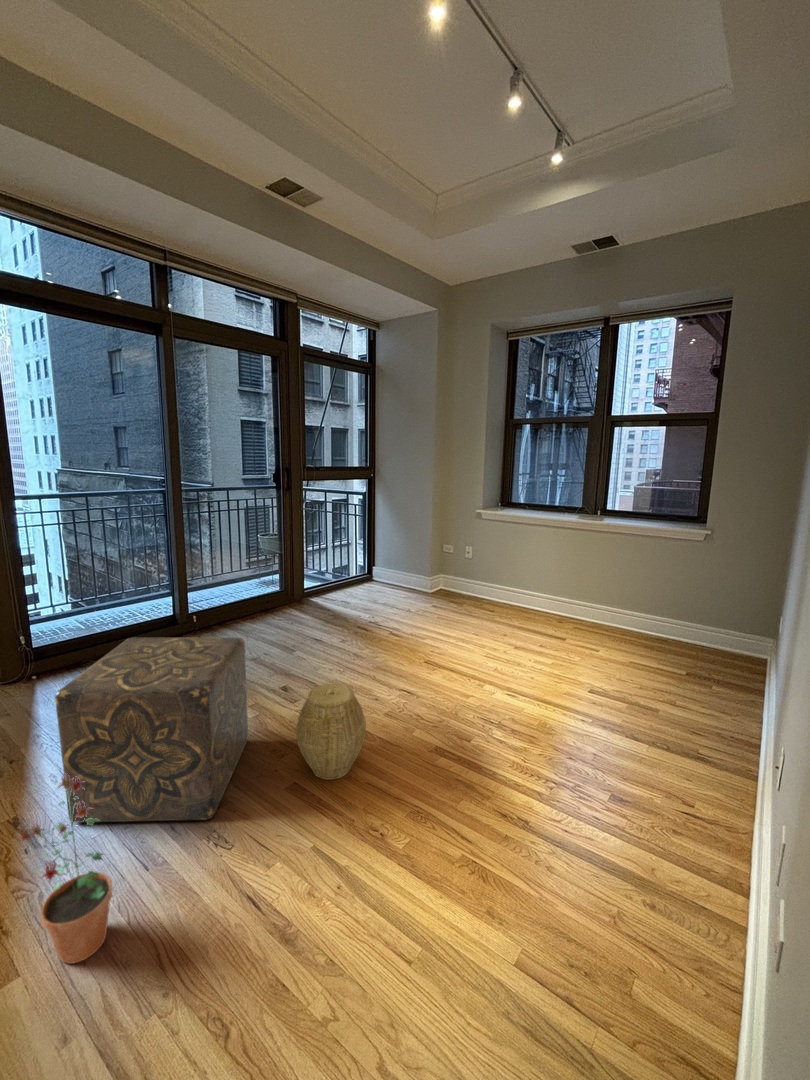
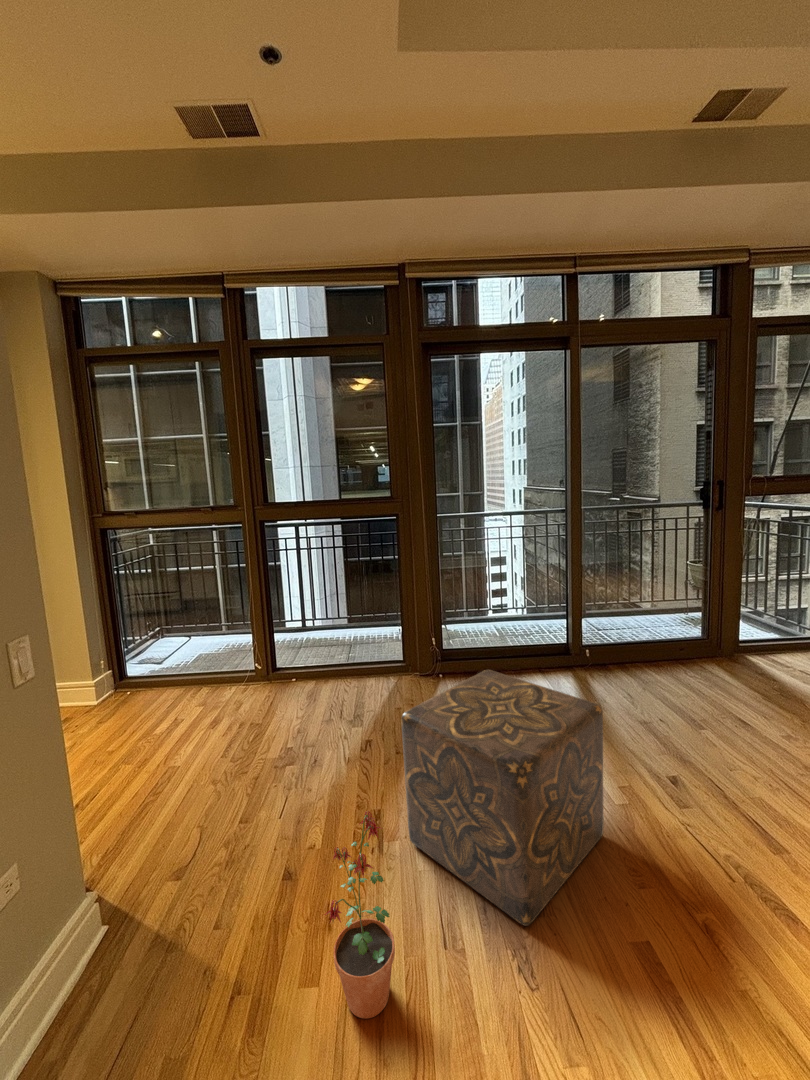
woven basket: present [296,684,366,780] -> none [657,816,787,984]

